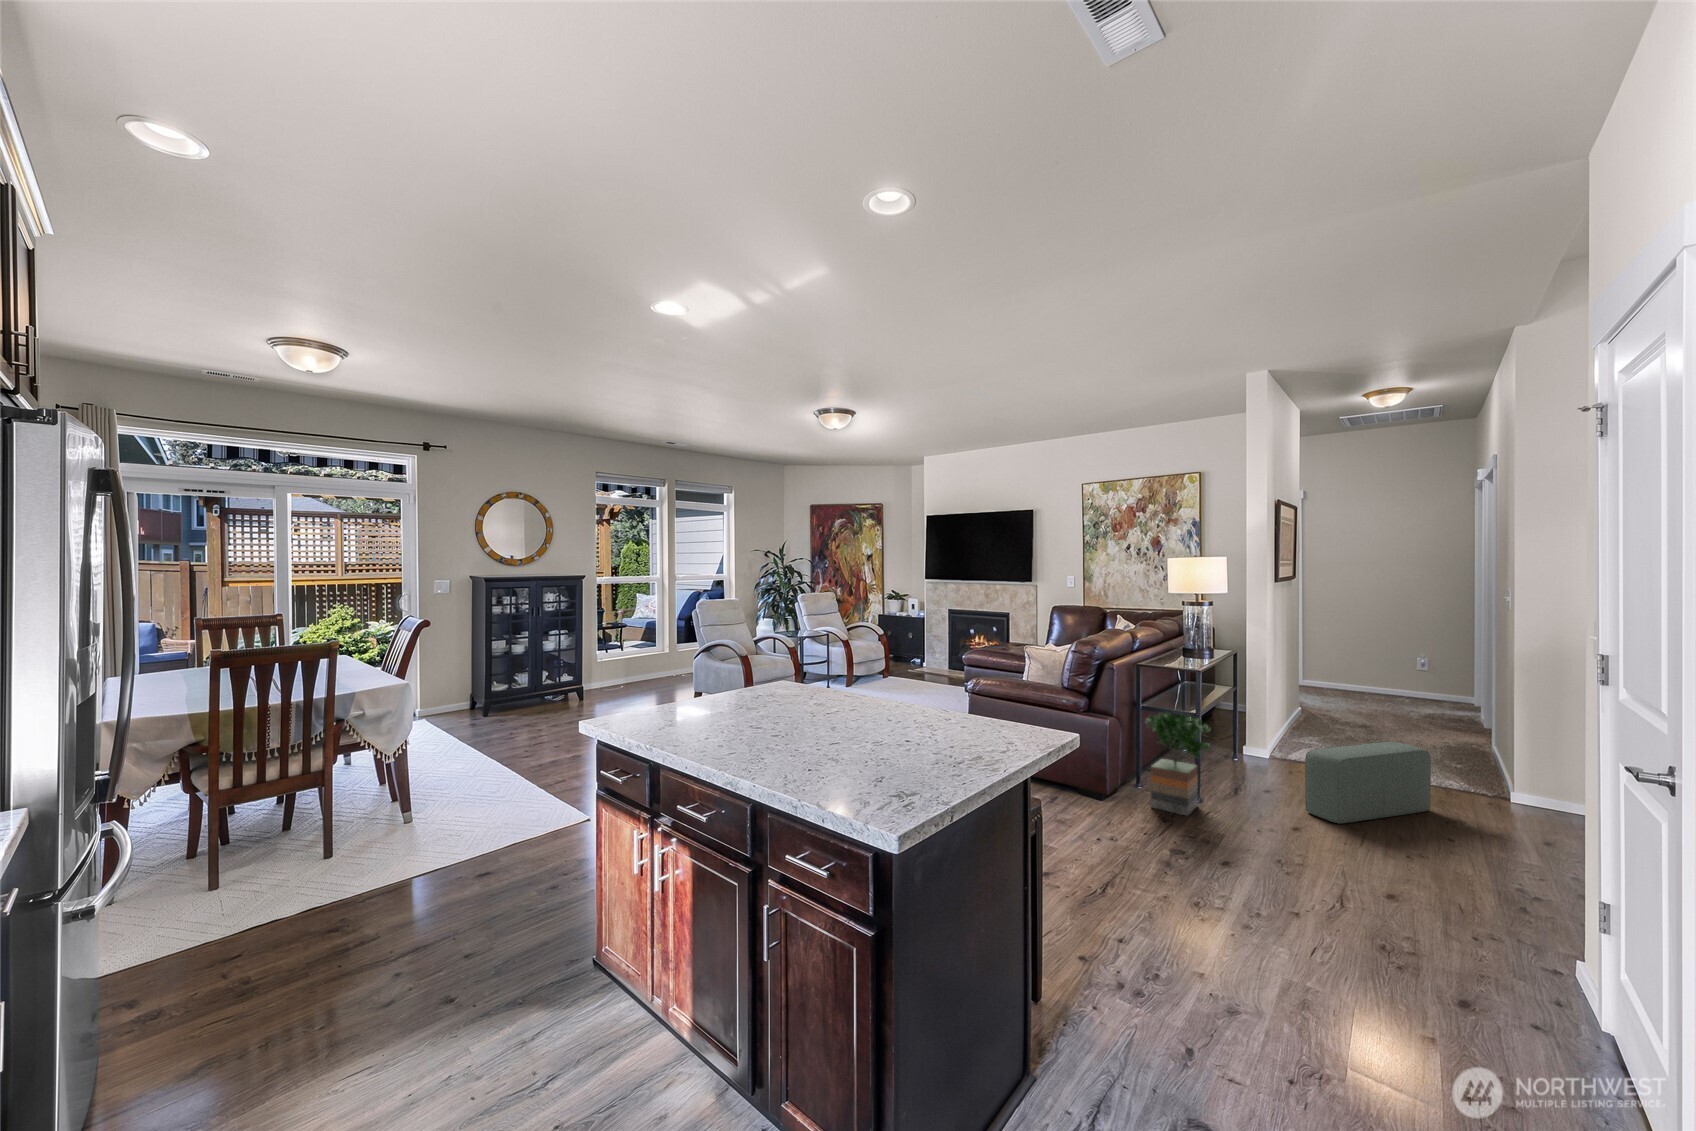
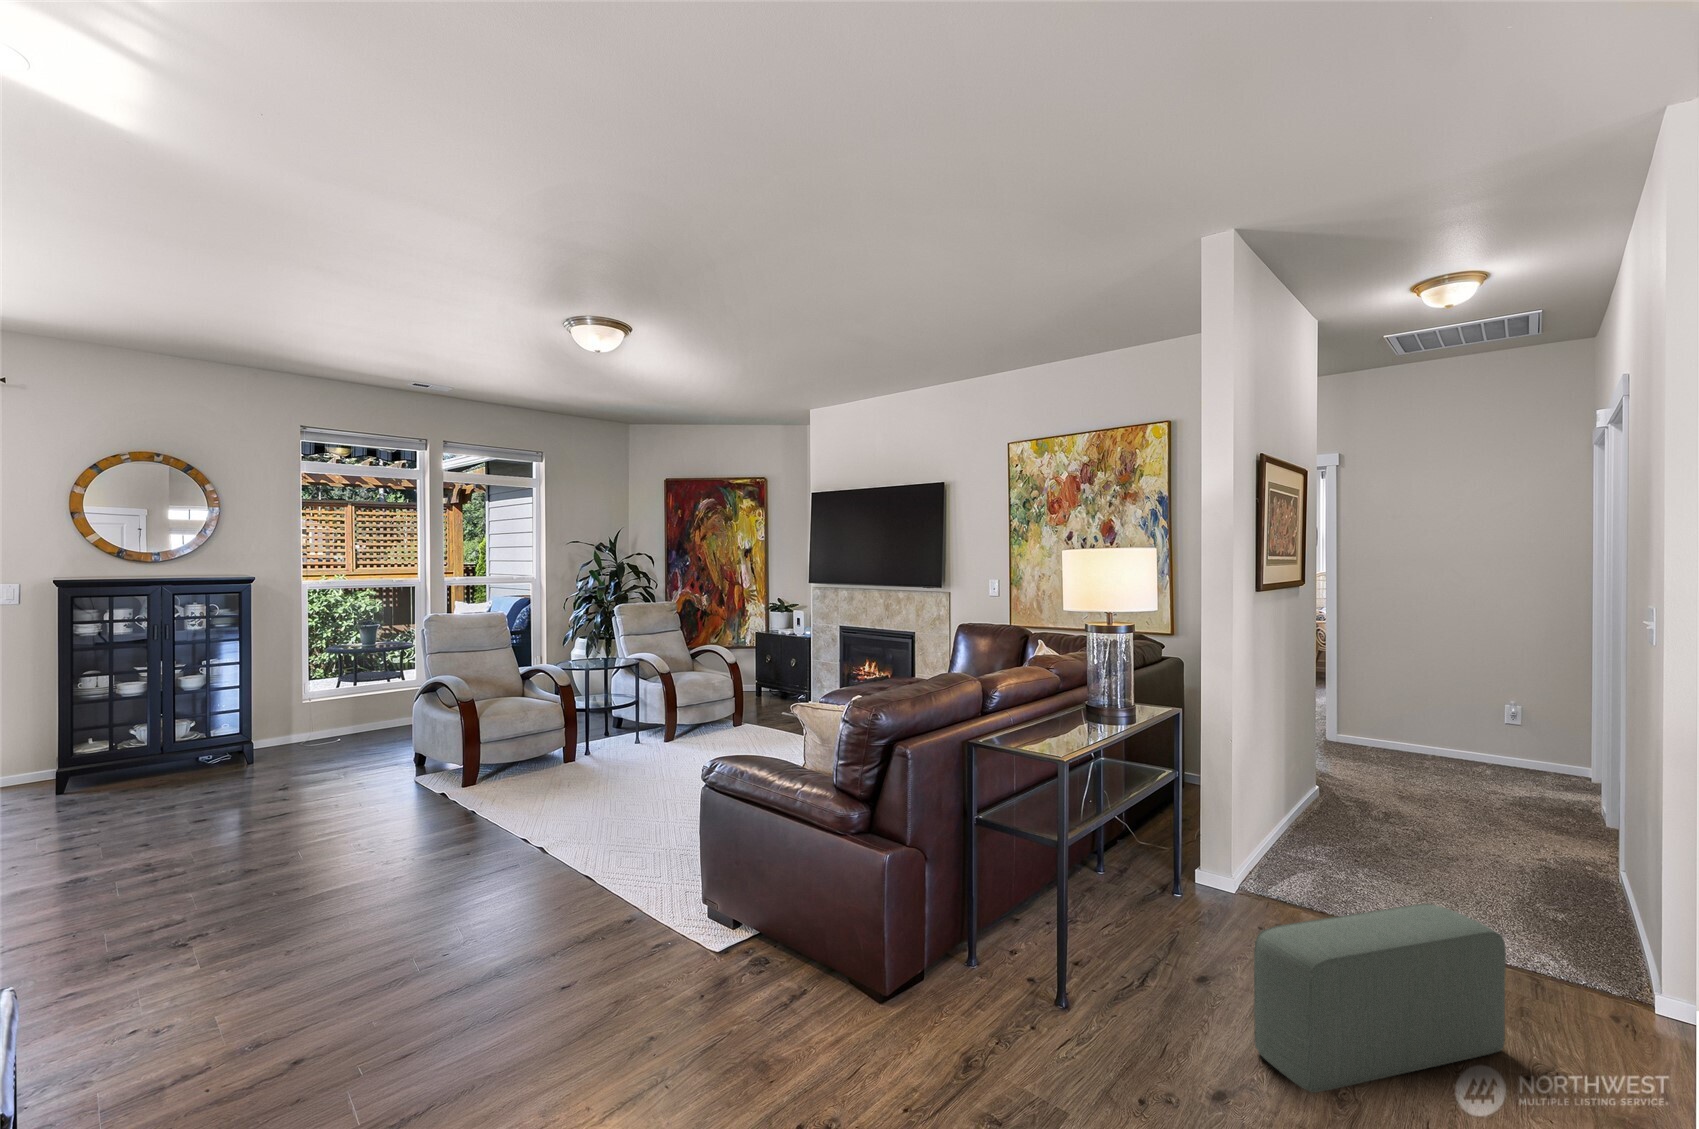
potted tree: present [1146,713,1211,816] -> none [954,841,1075,1061]

